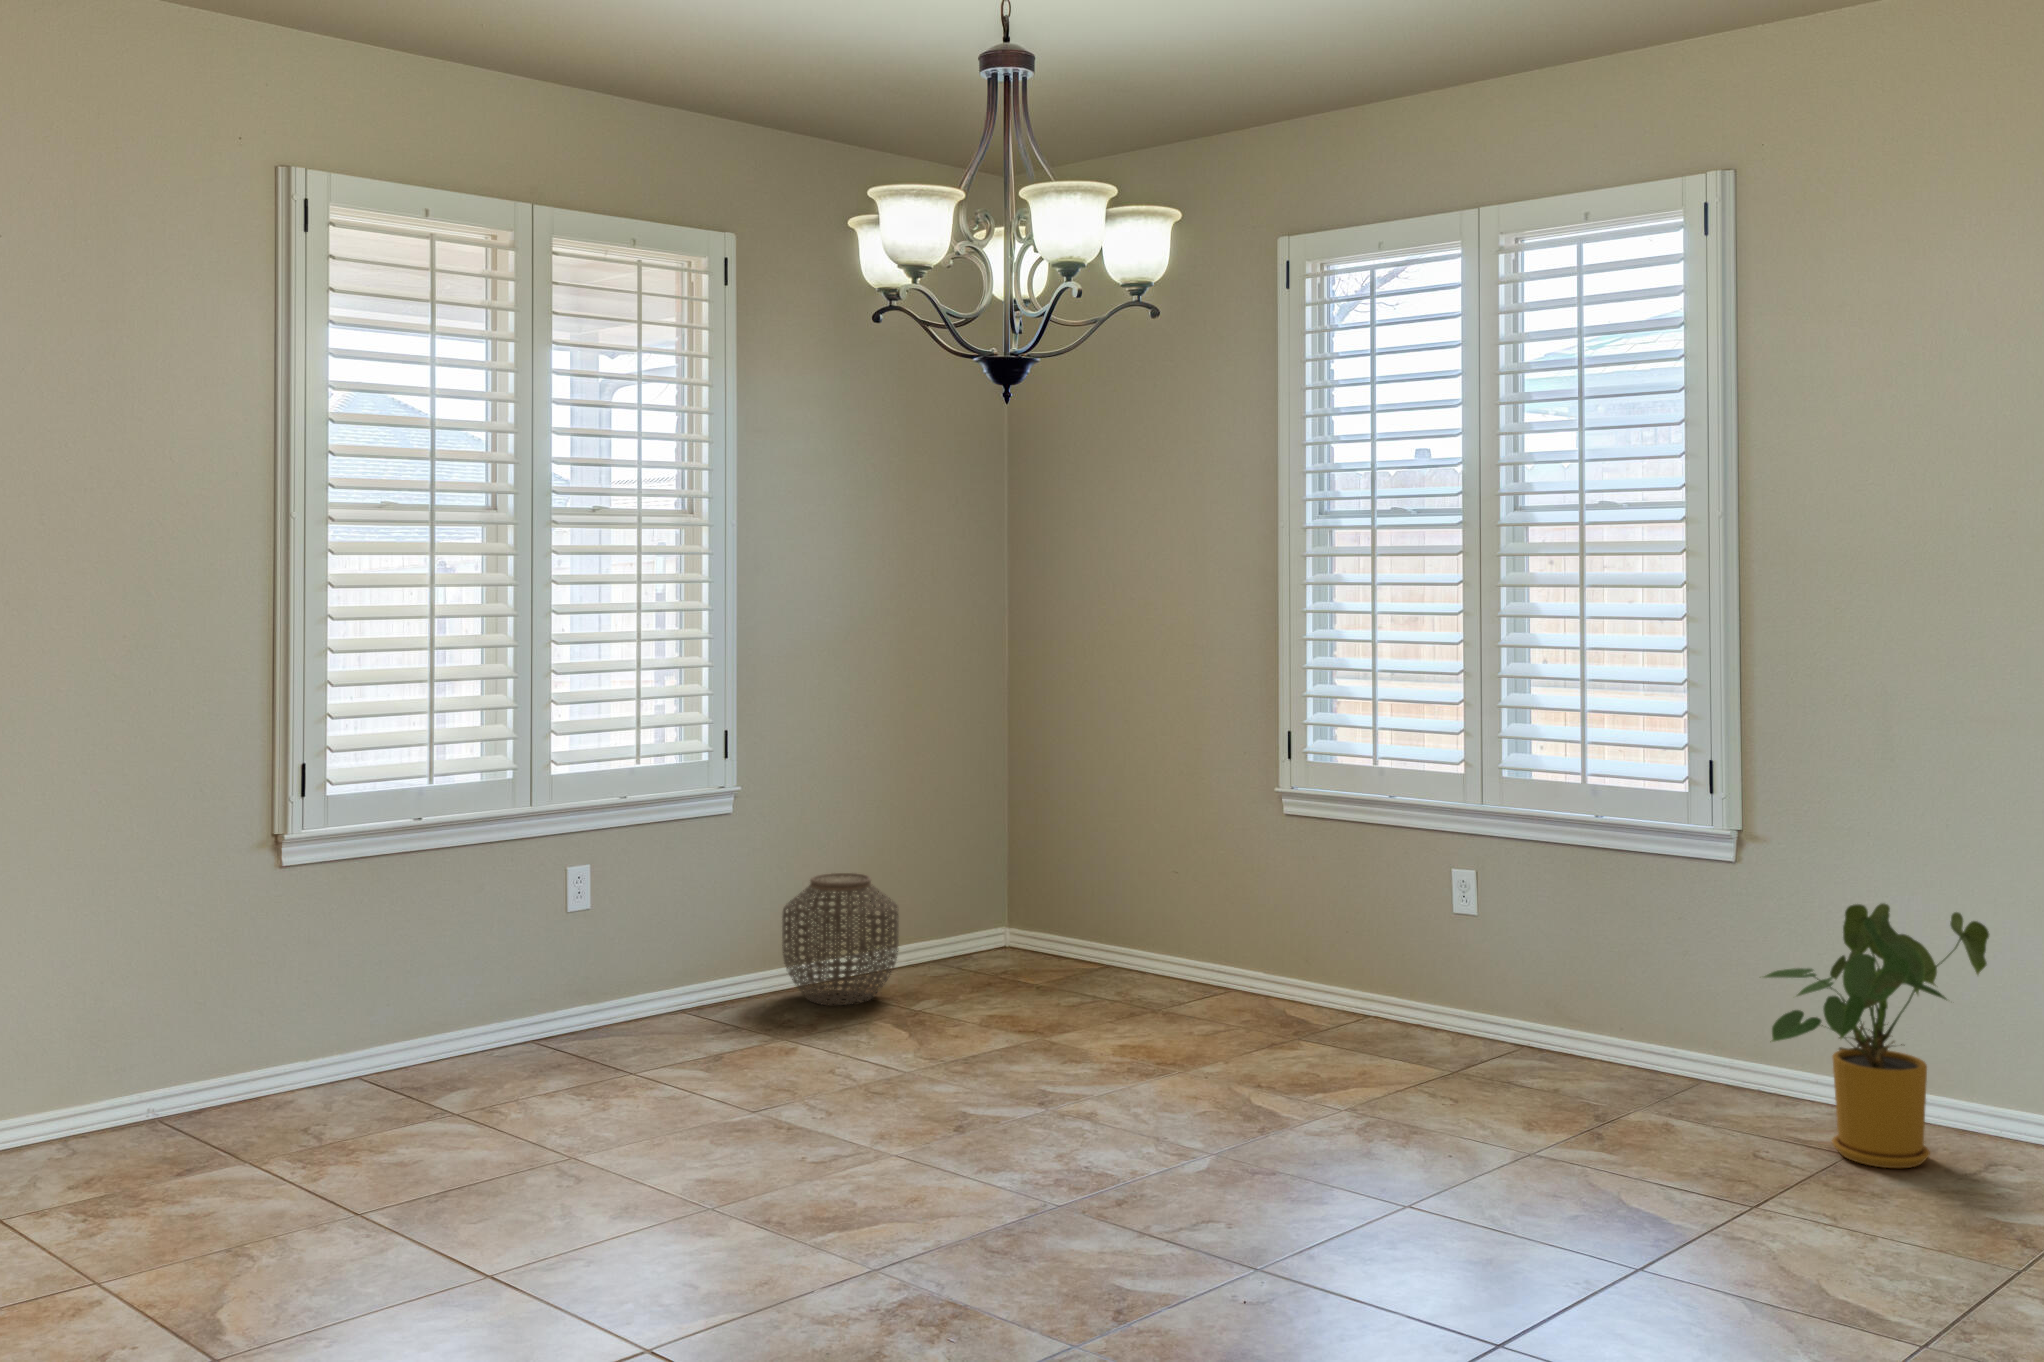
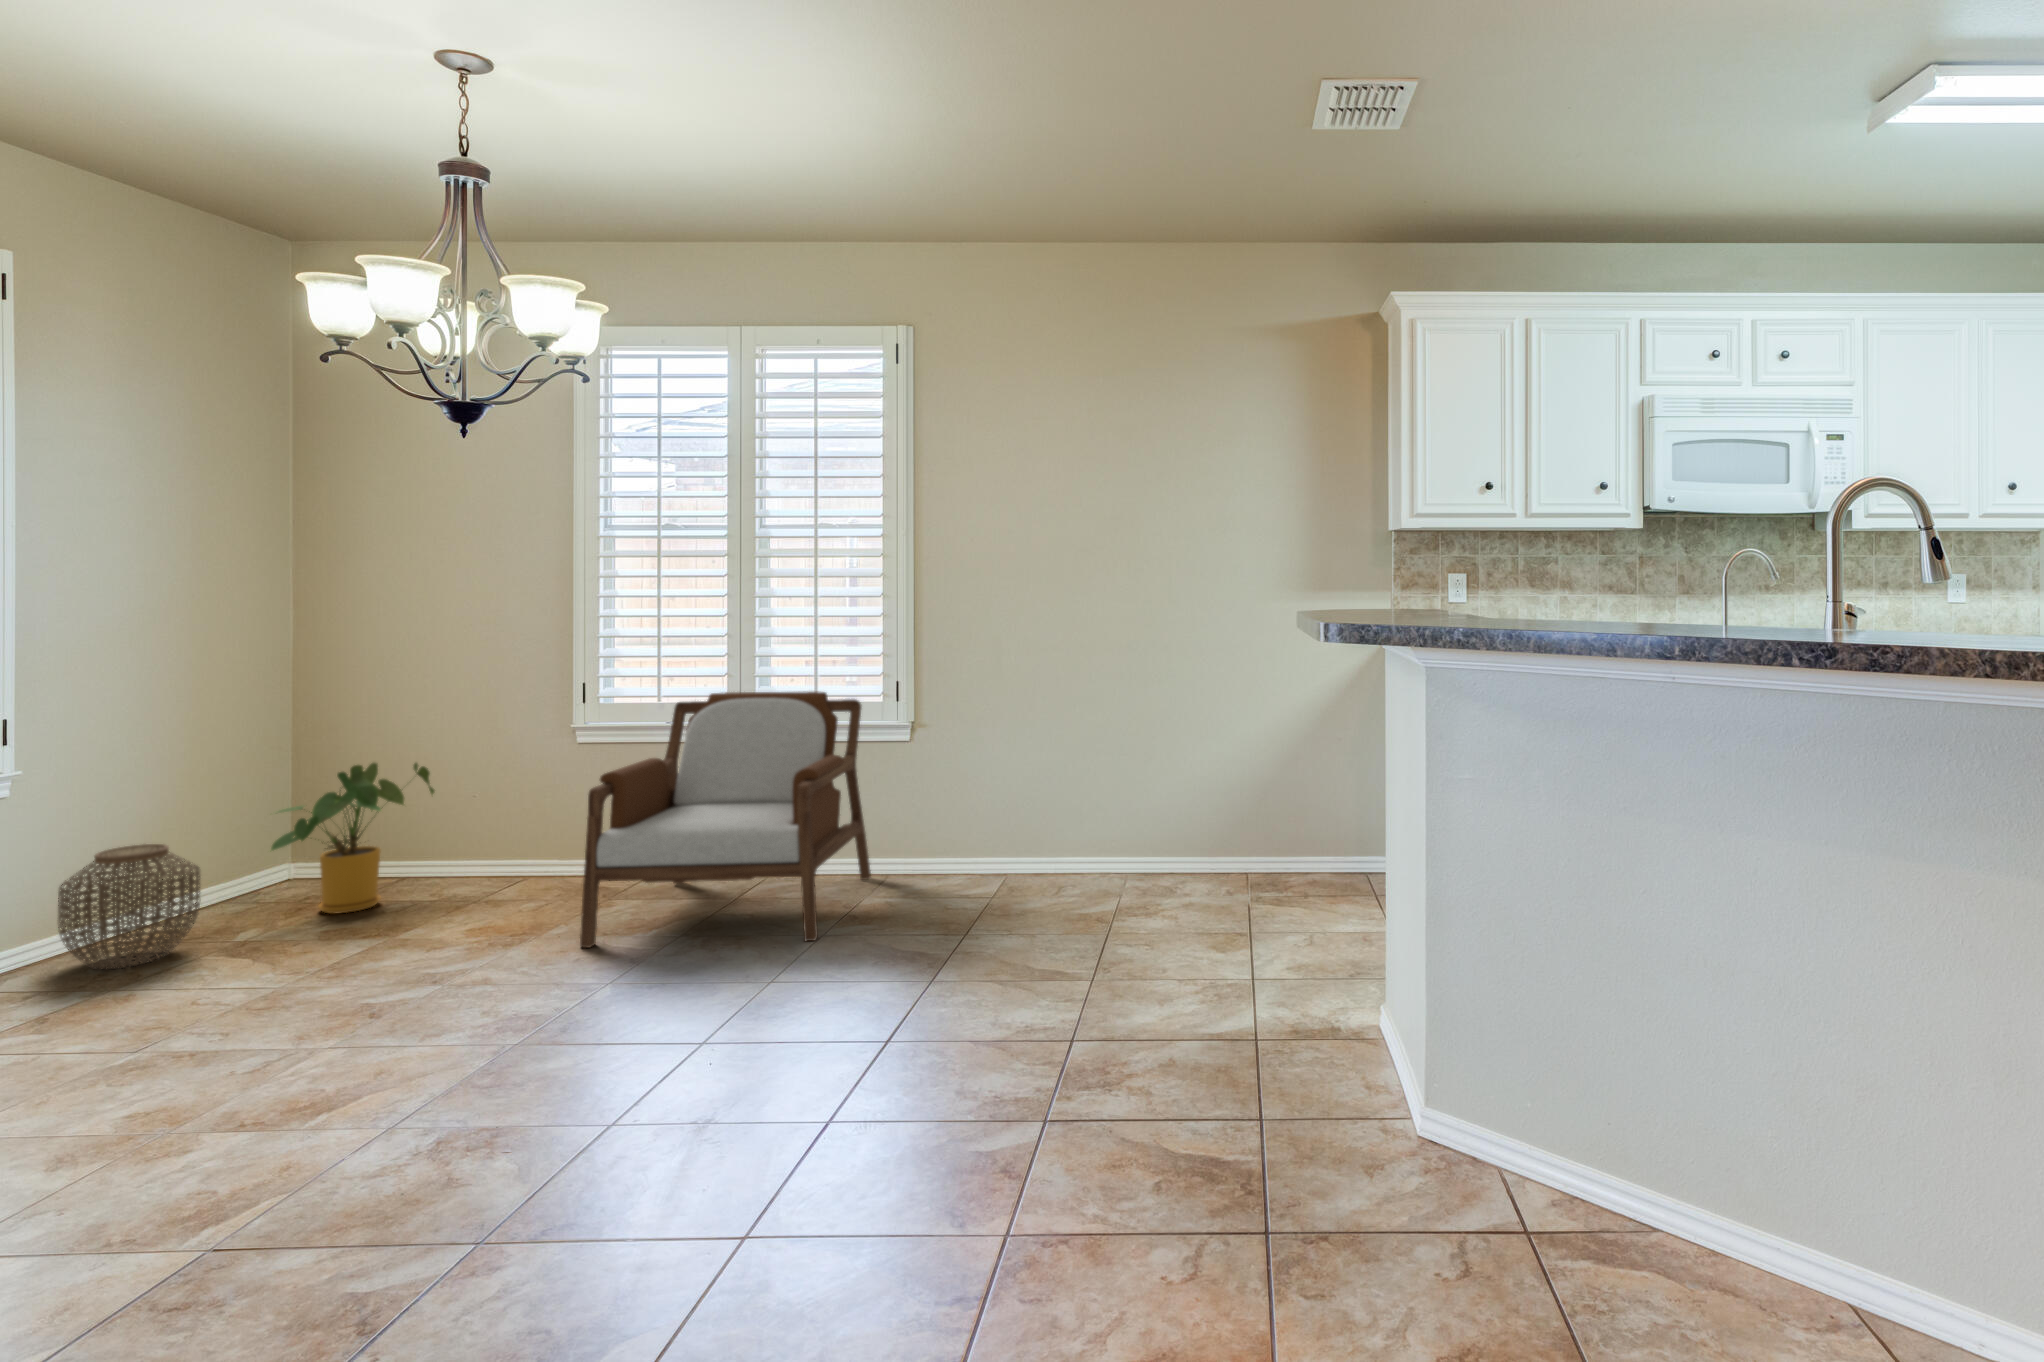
armchair: none [1225,756,1675,1157] -> present [580,691,871,948]
house plant: present [1764,903,1989,1169] -> present [271,763,434,913]

